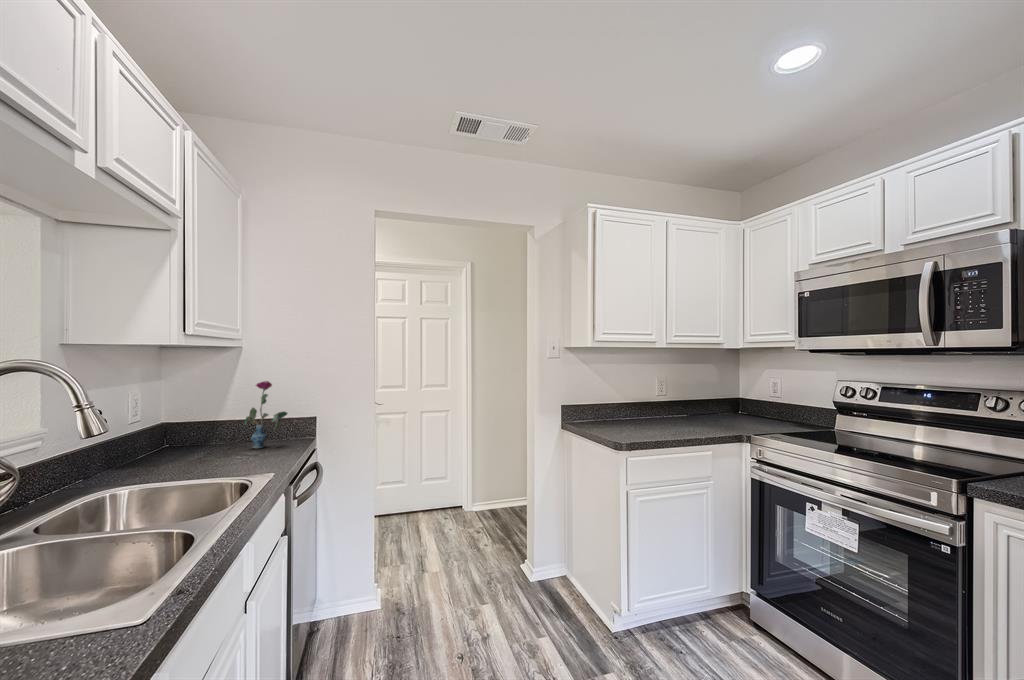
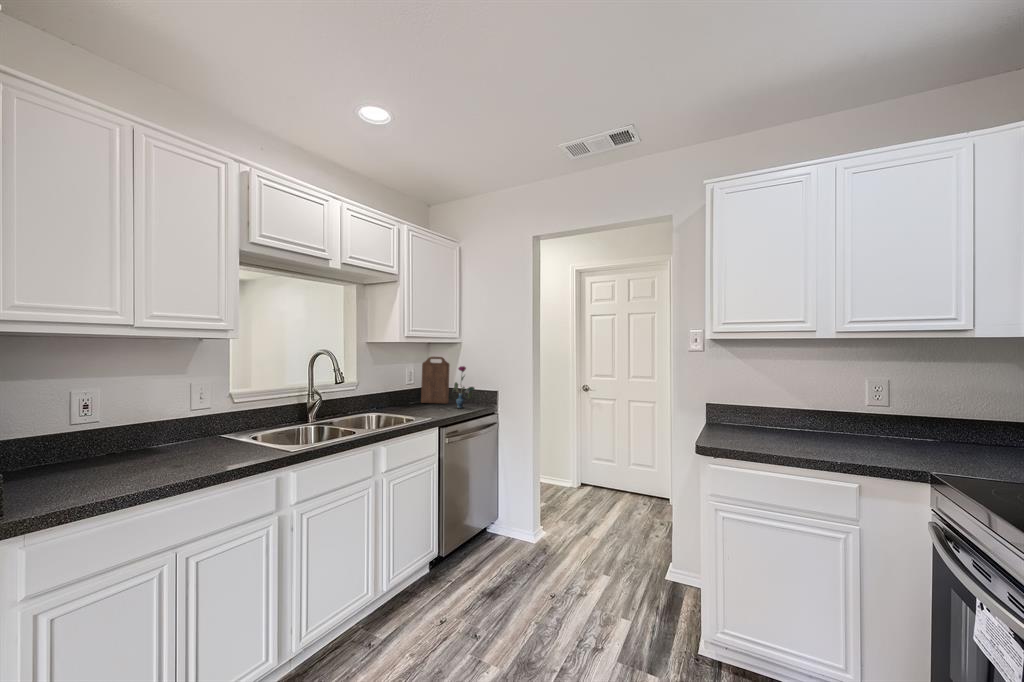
cutting board: none [167,369,223,453] -> present [421,357,450,404]

